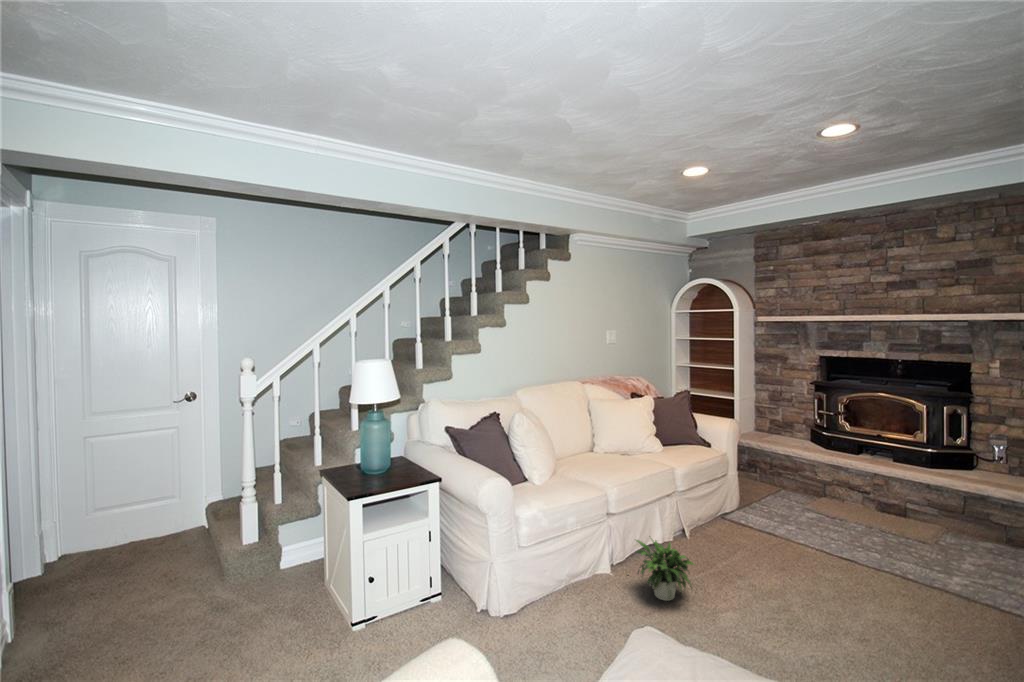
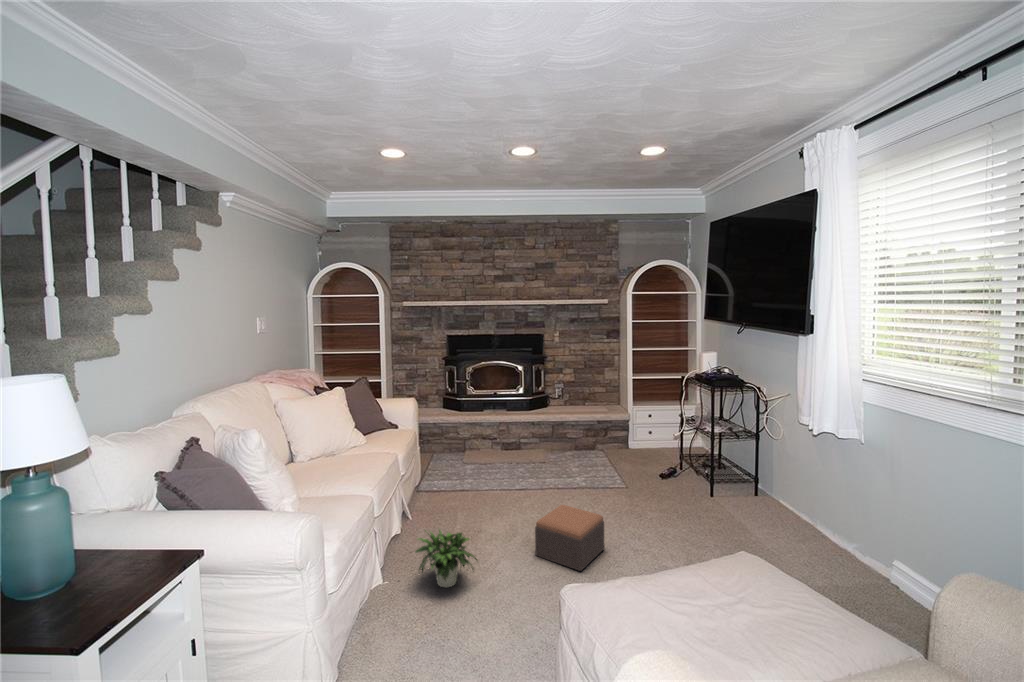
footstool: none [782,580,890,663] -> present [535,505,604,571]

